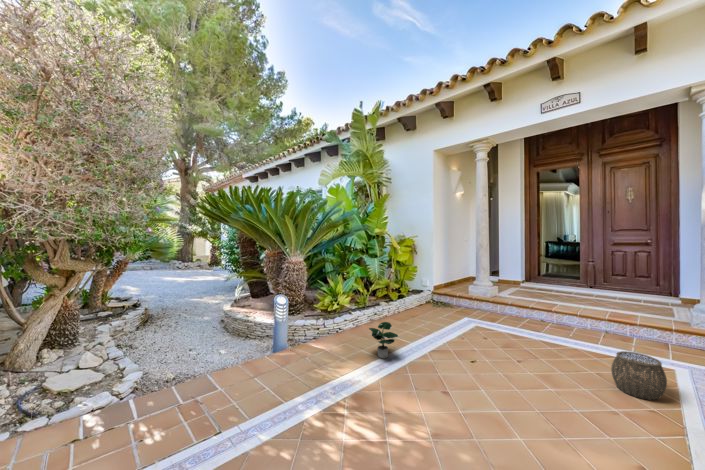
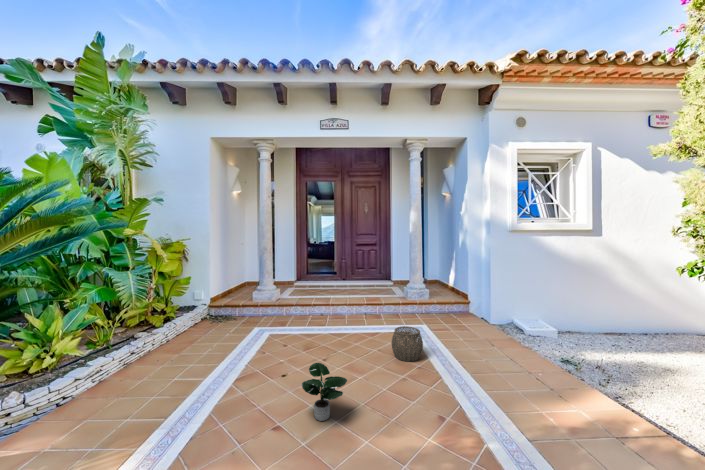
potted plant: present [369,322,398,358] -> present [302,363,347,421]

